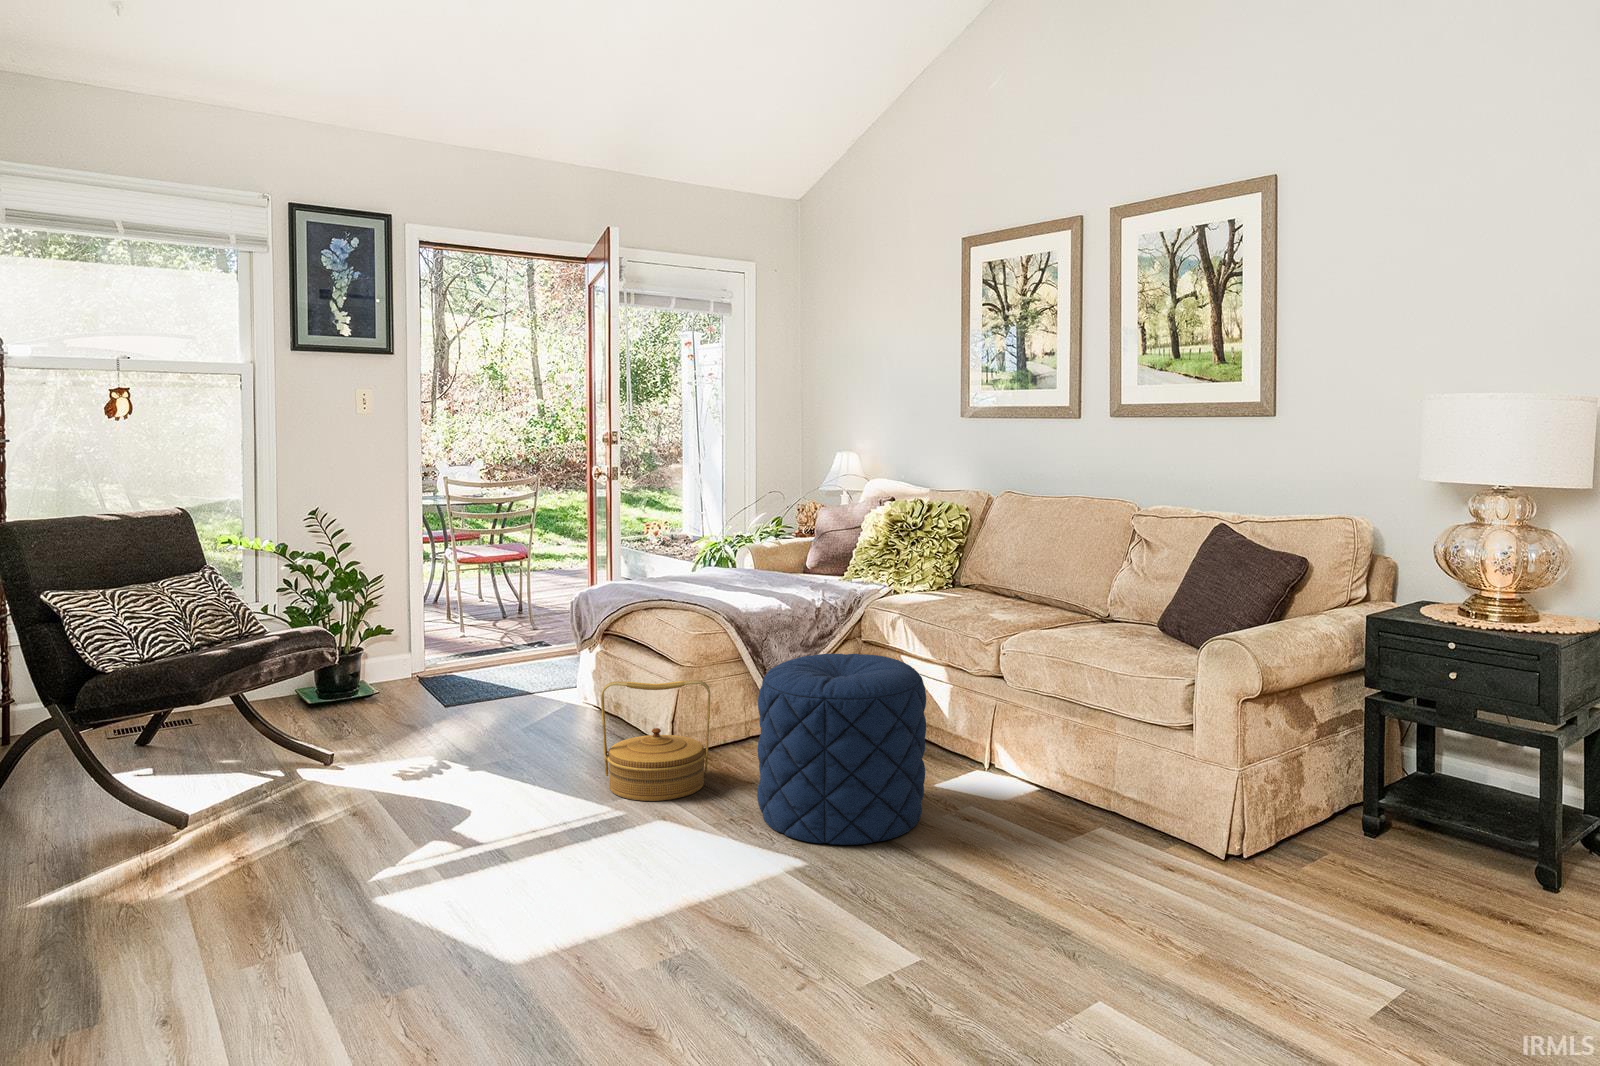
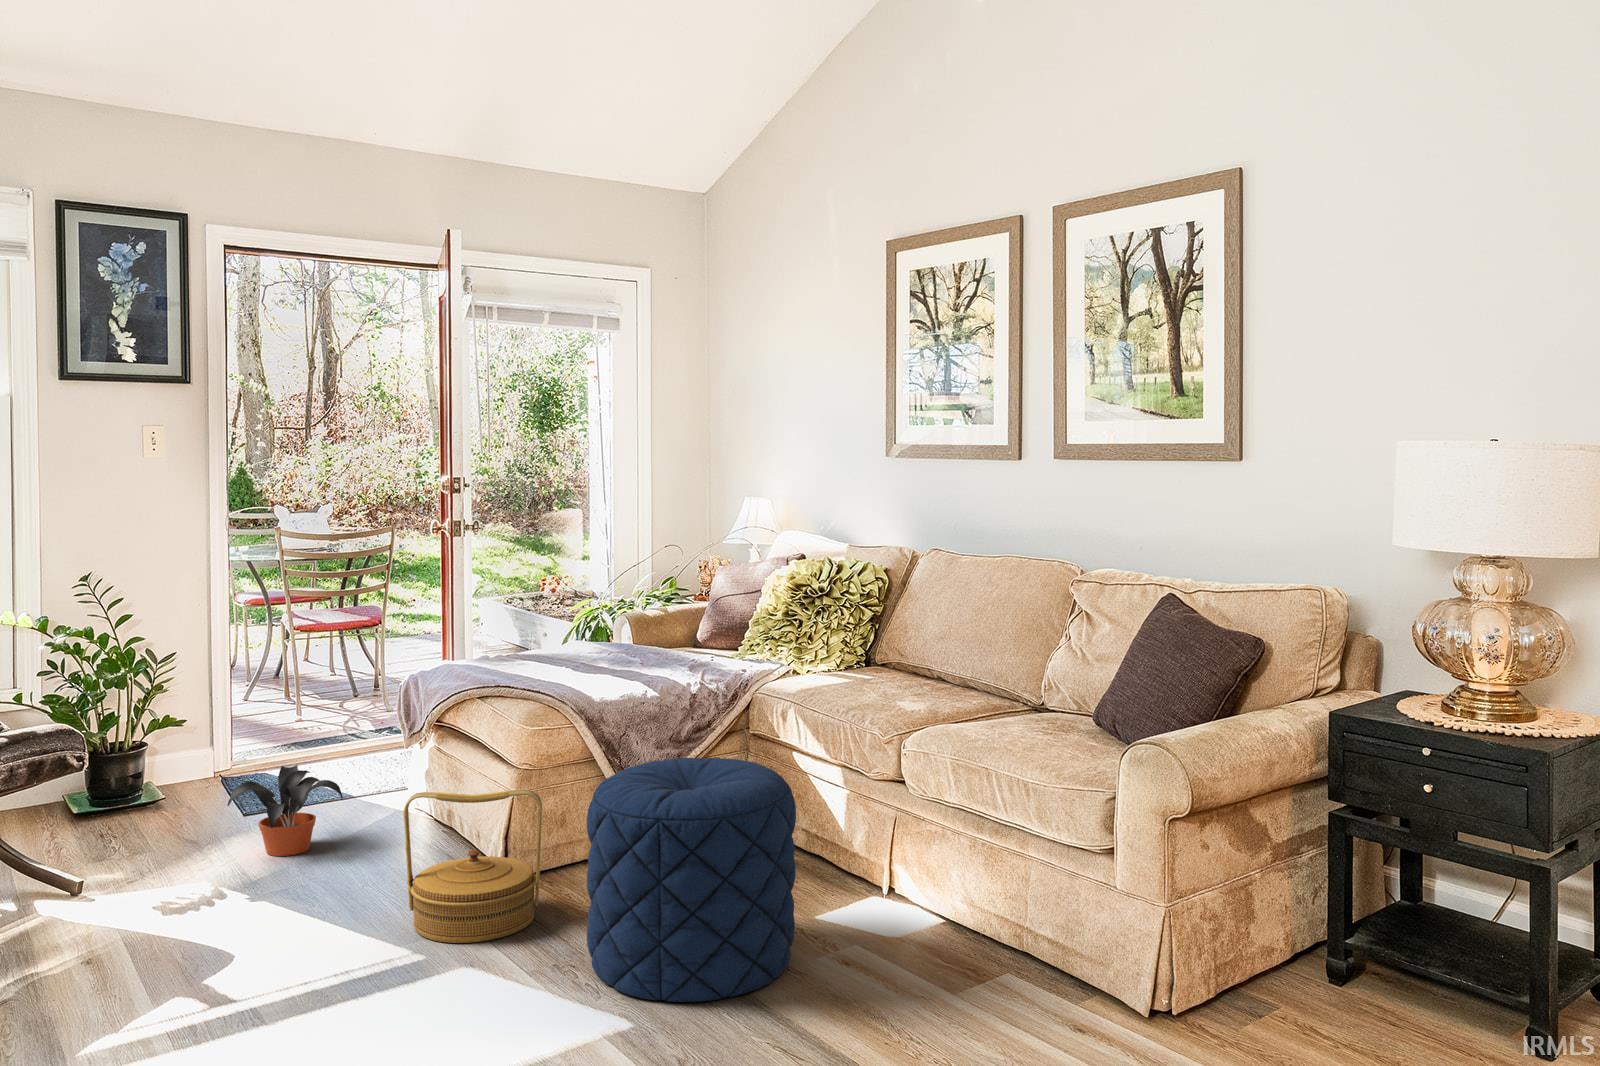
potted plant: none [444,664,533,737] -> present [227,765,342,856]

